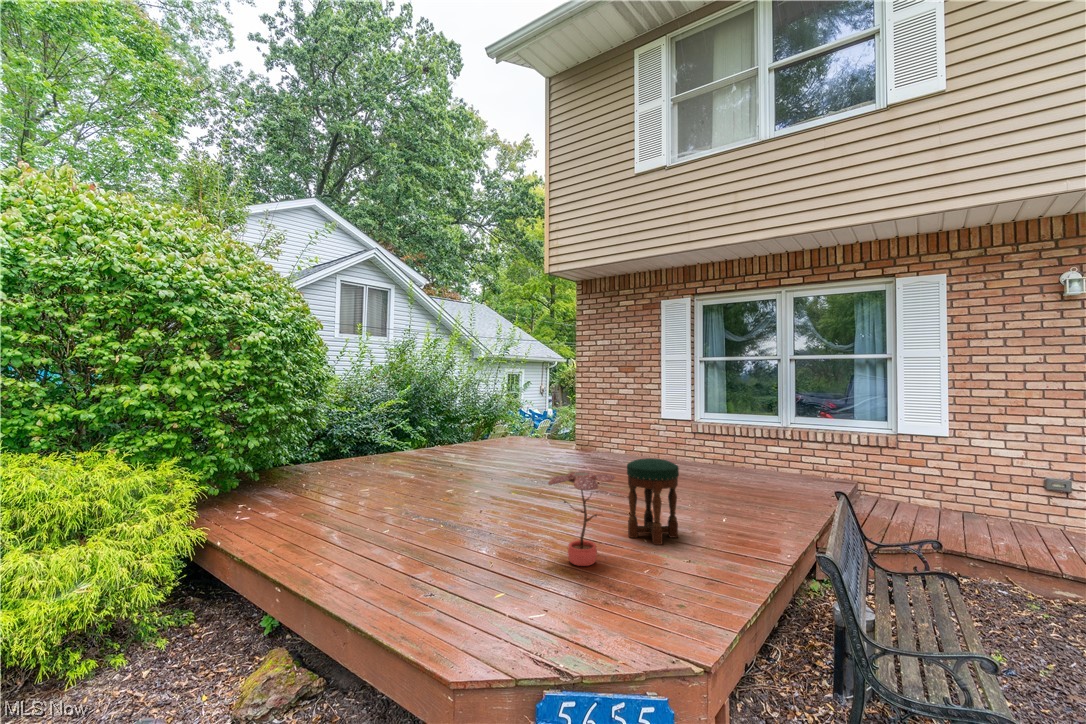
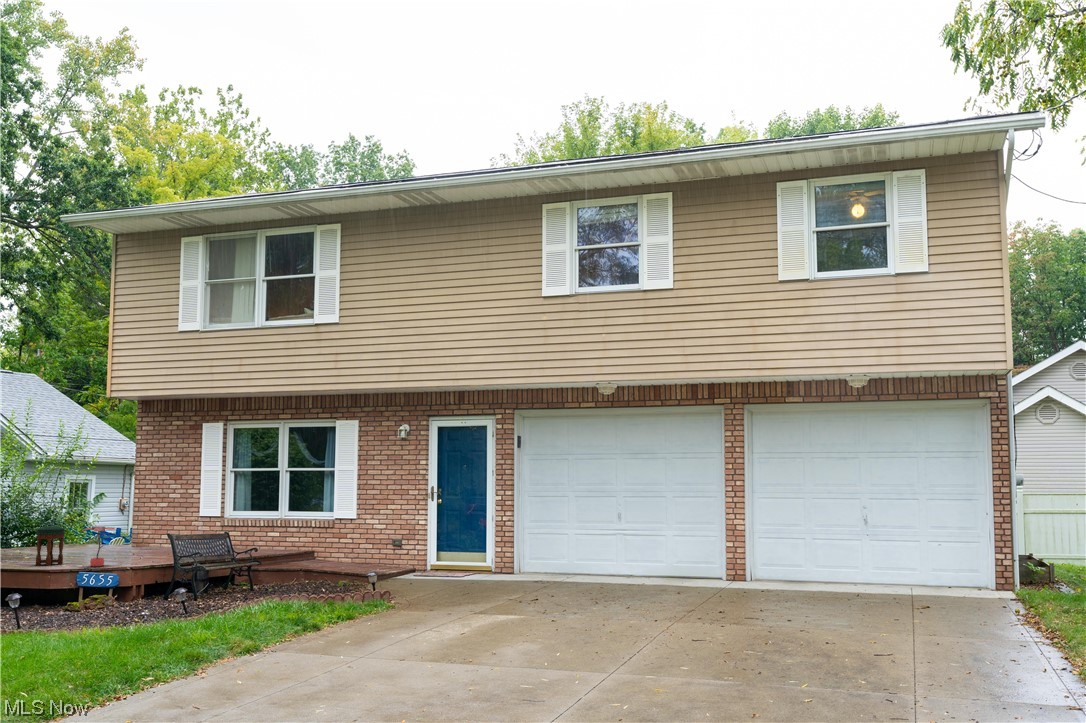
stool: present [627,458,679,545] -> present [36,526,65,566]

